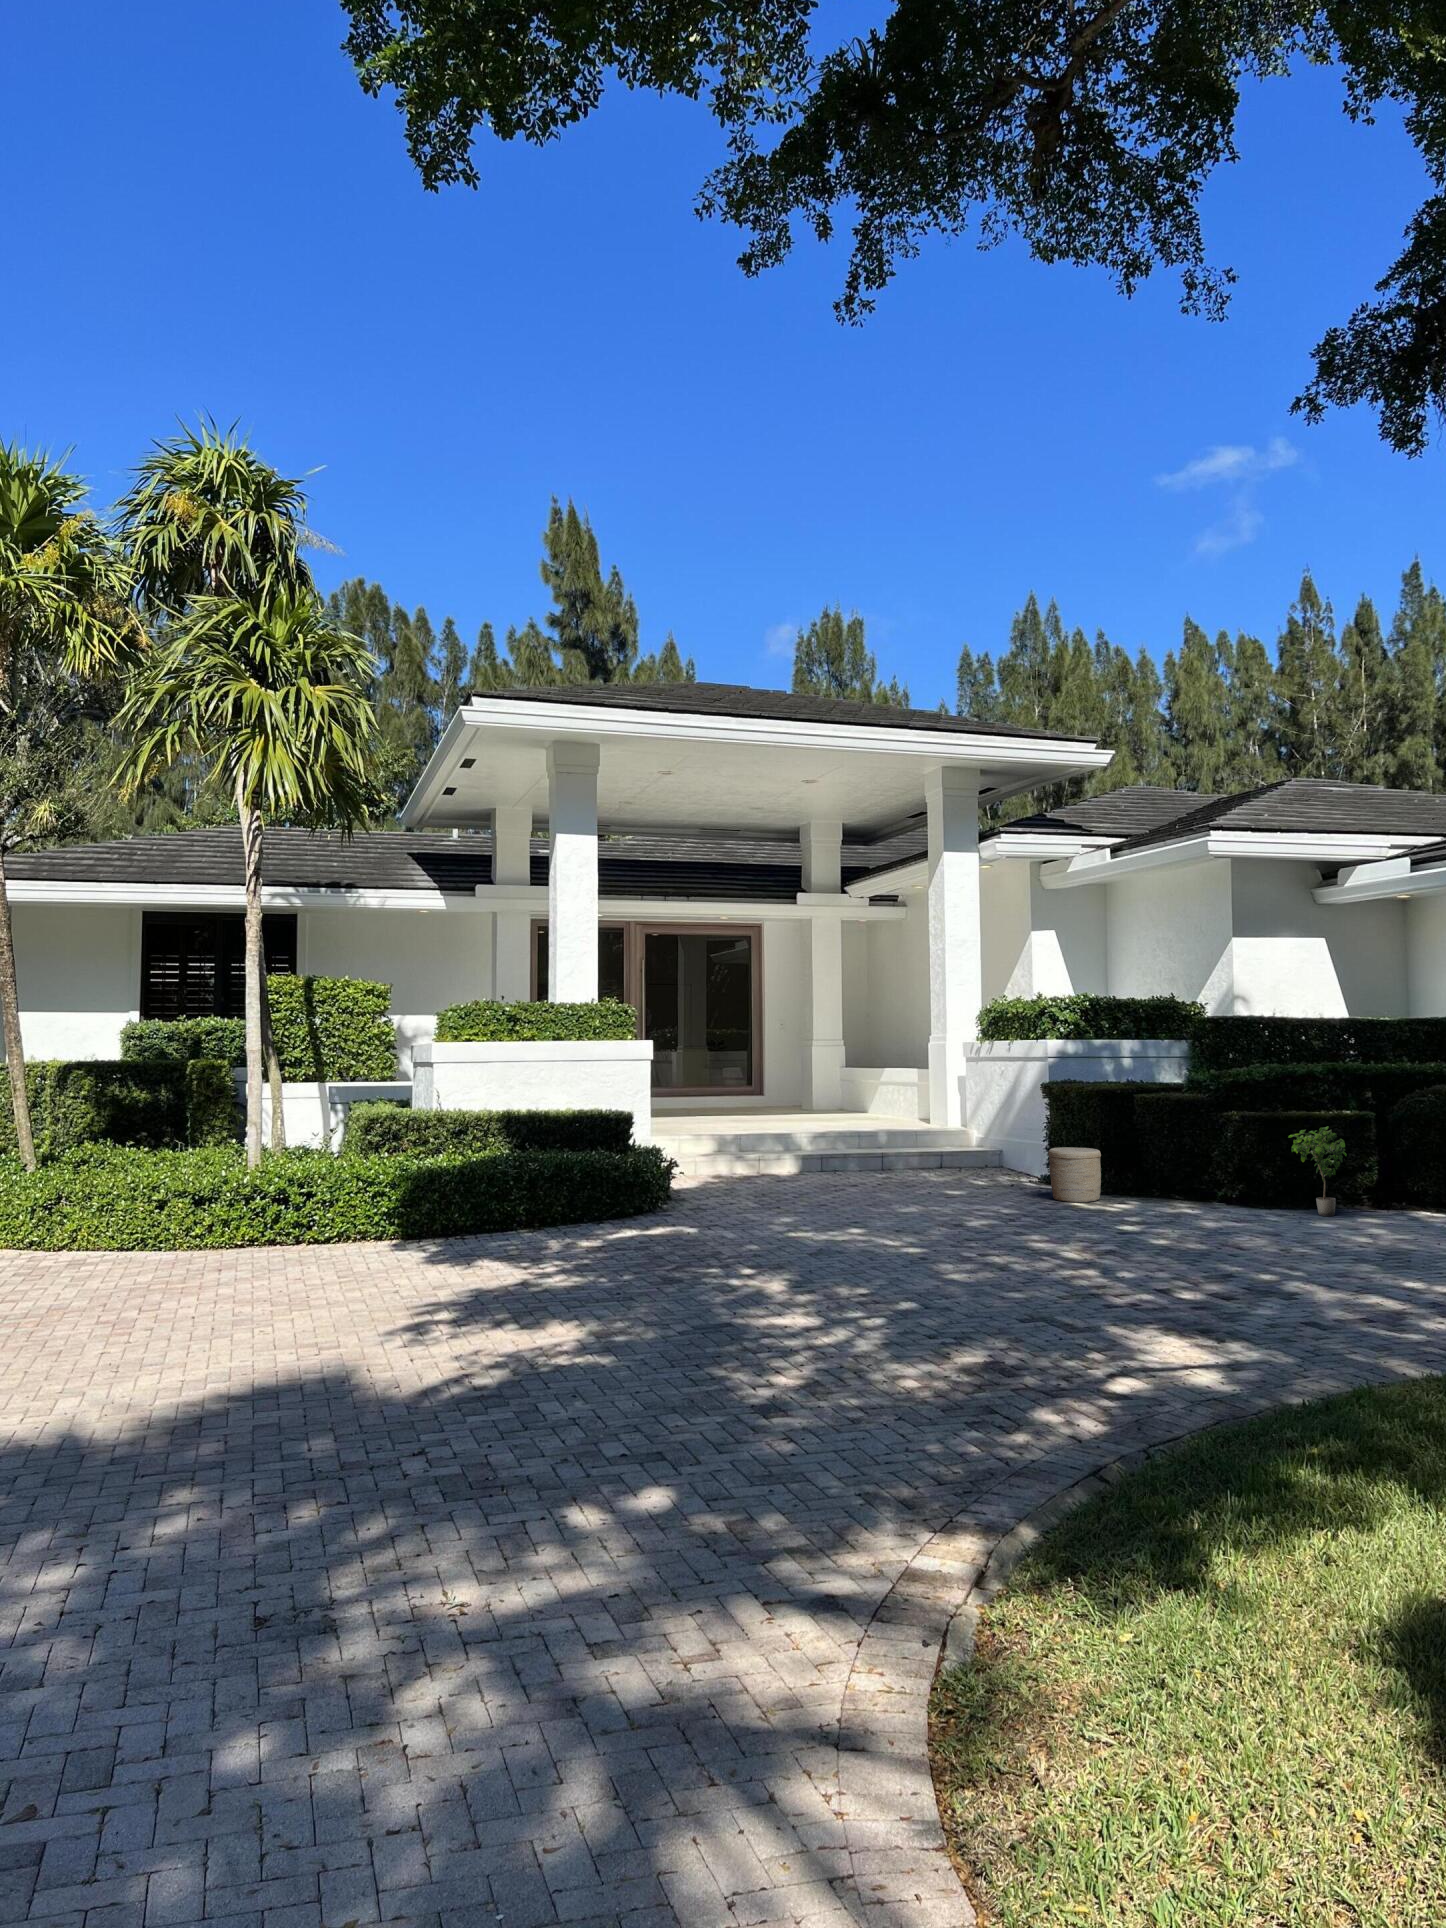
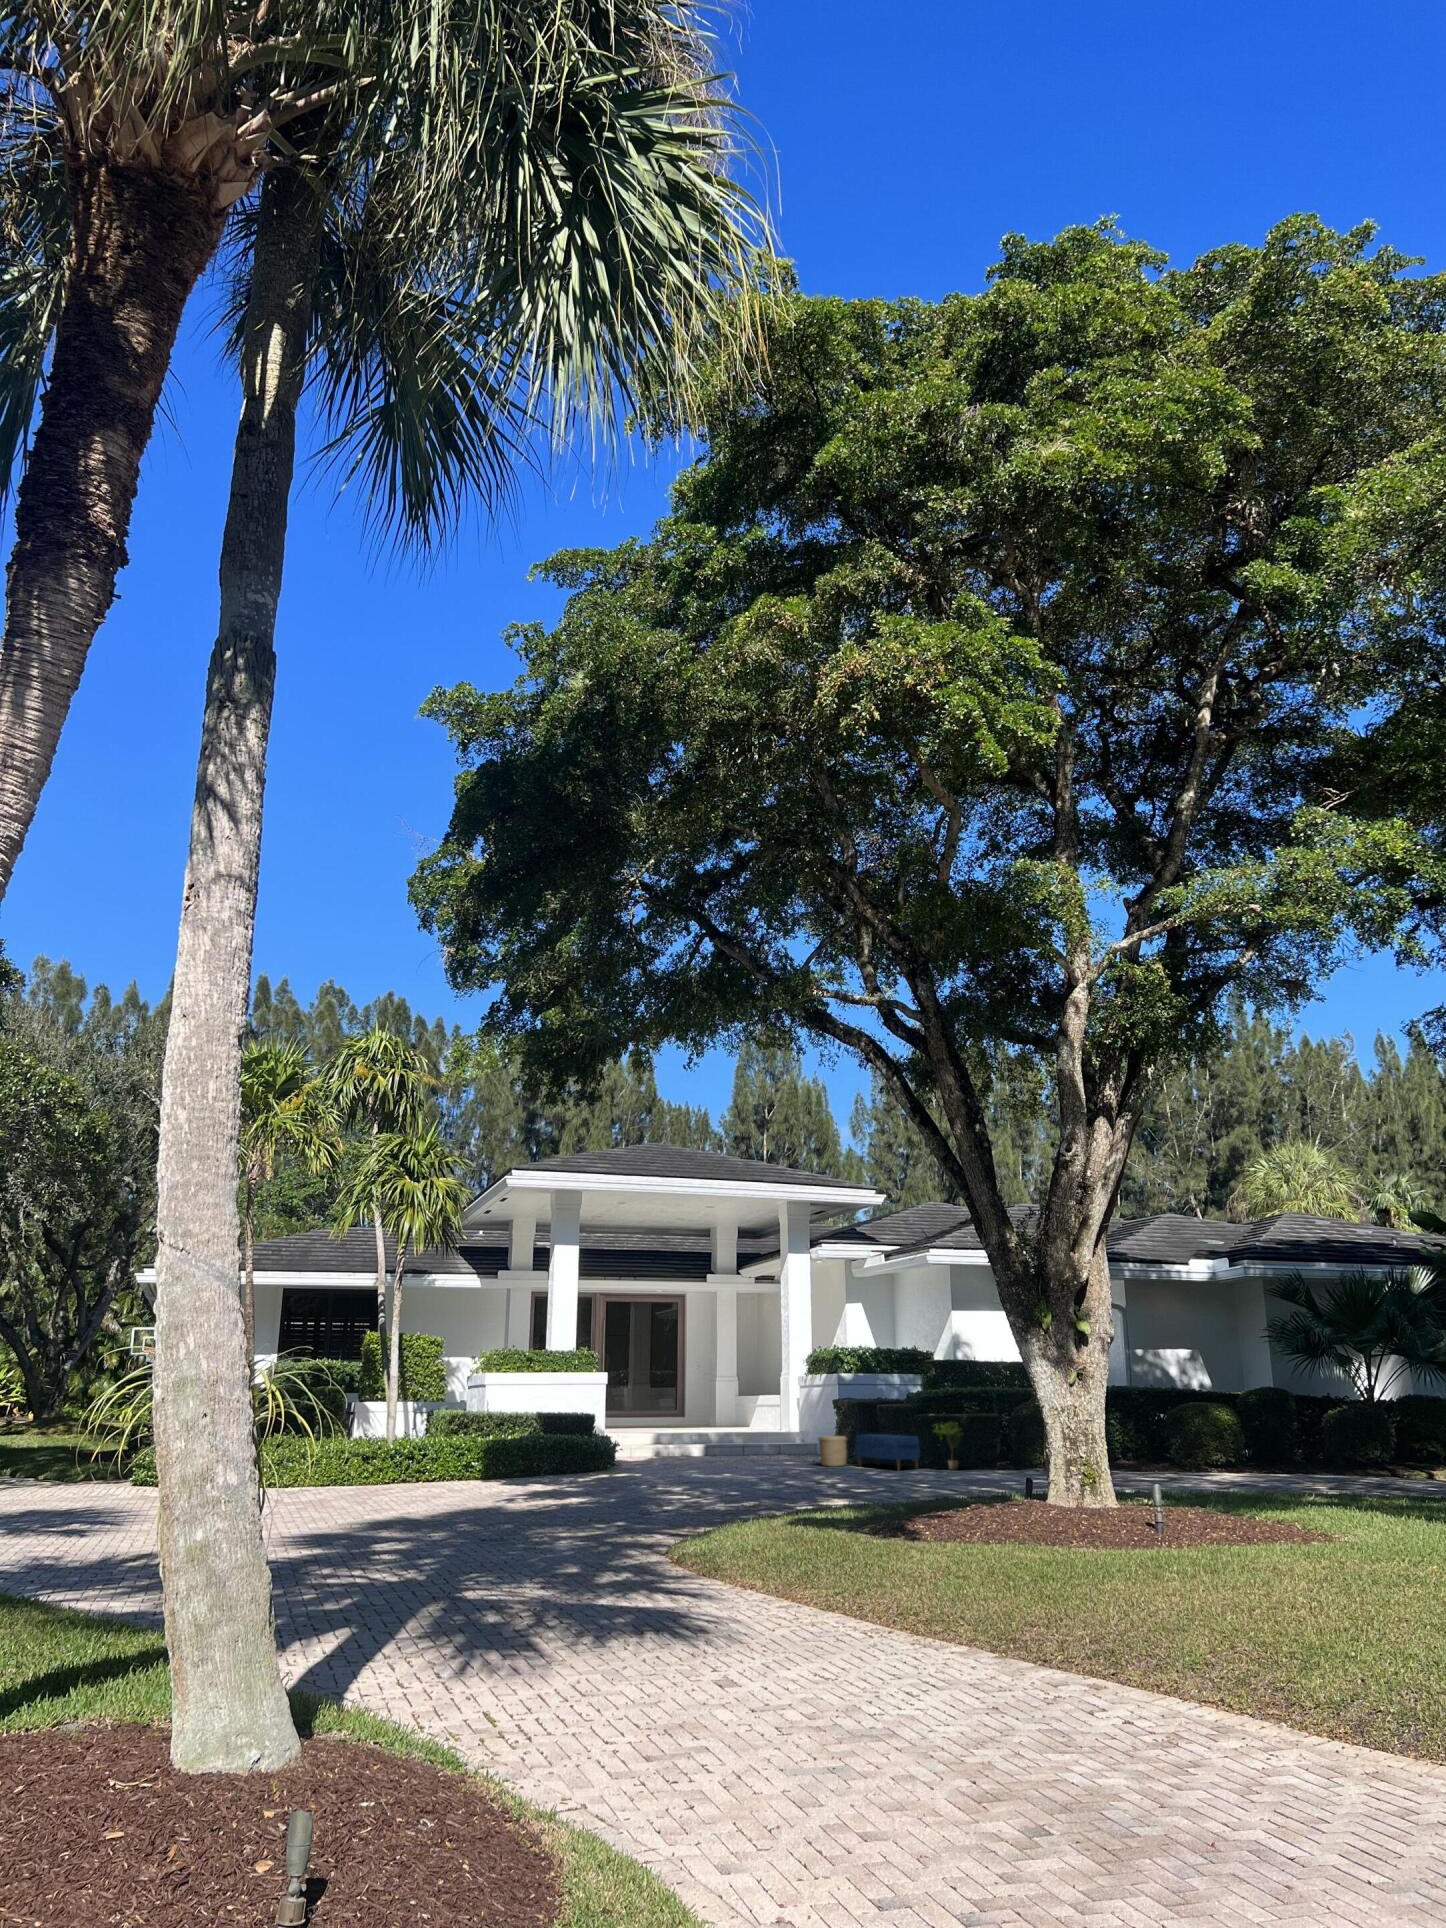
bench: none [1122,1145,1257,1216] -> present [855,1434,920,1470]

